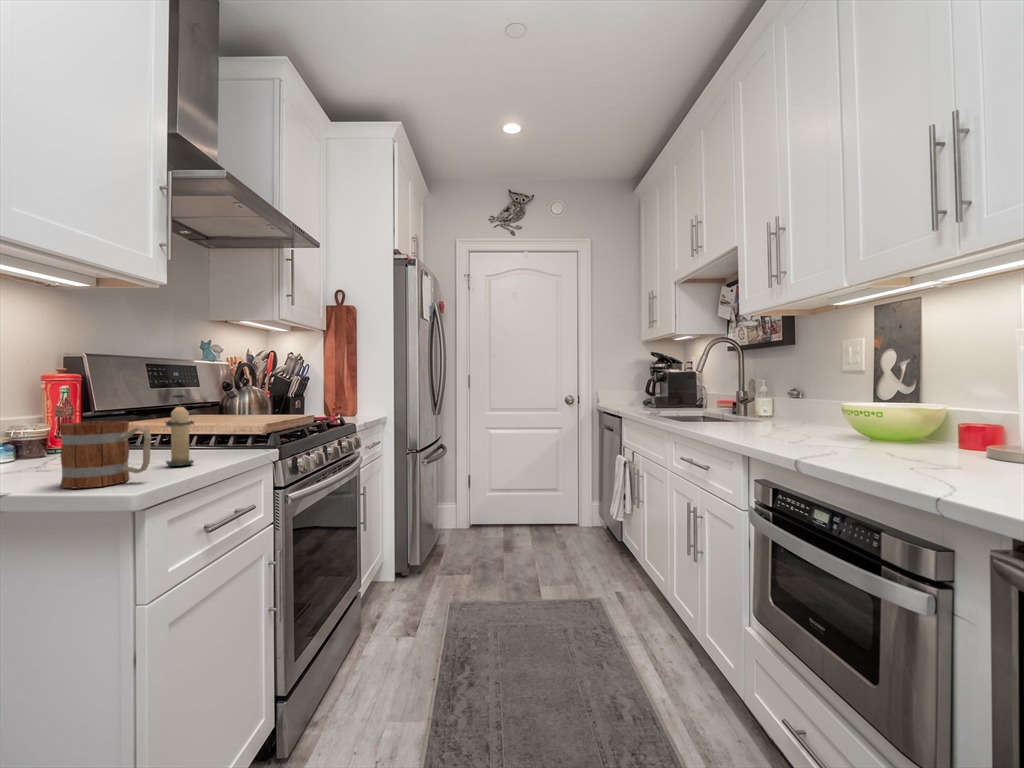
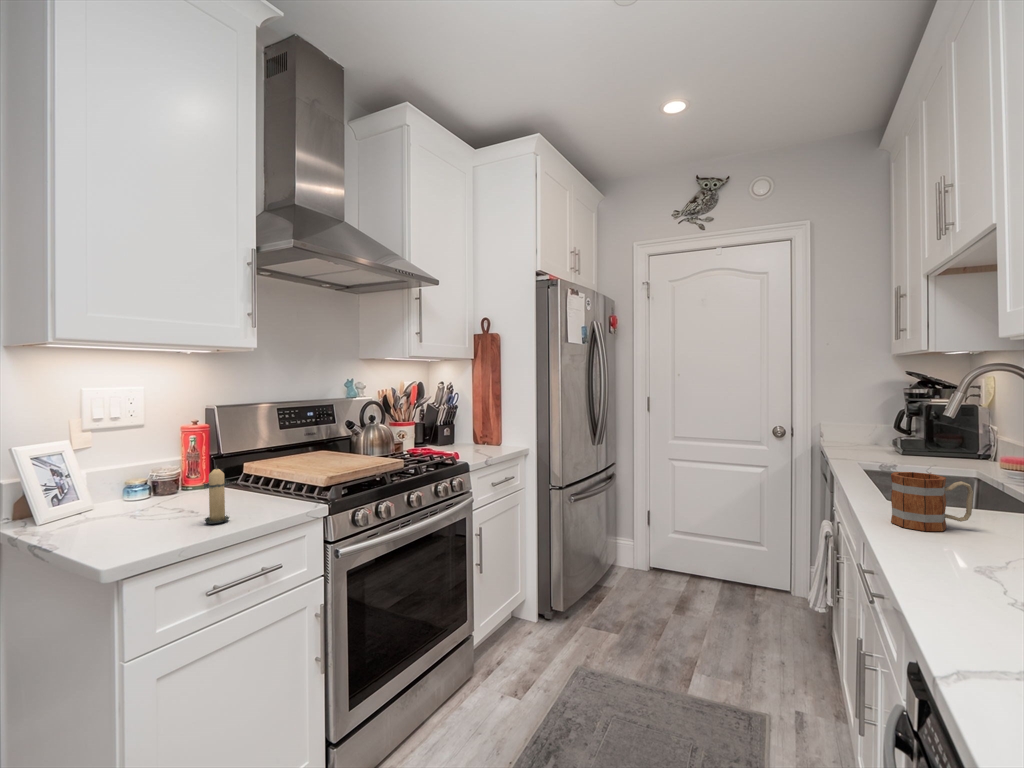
mug: present [60,421,151,488] -> present [891,472,973,531]

